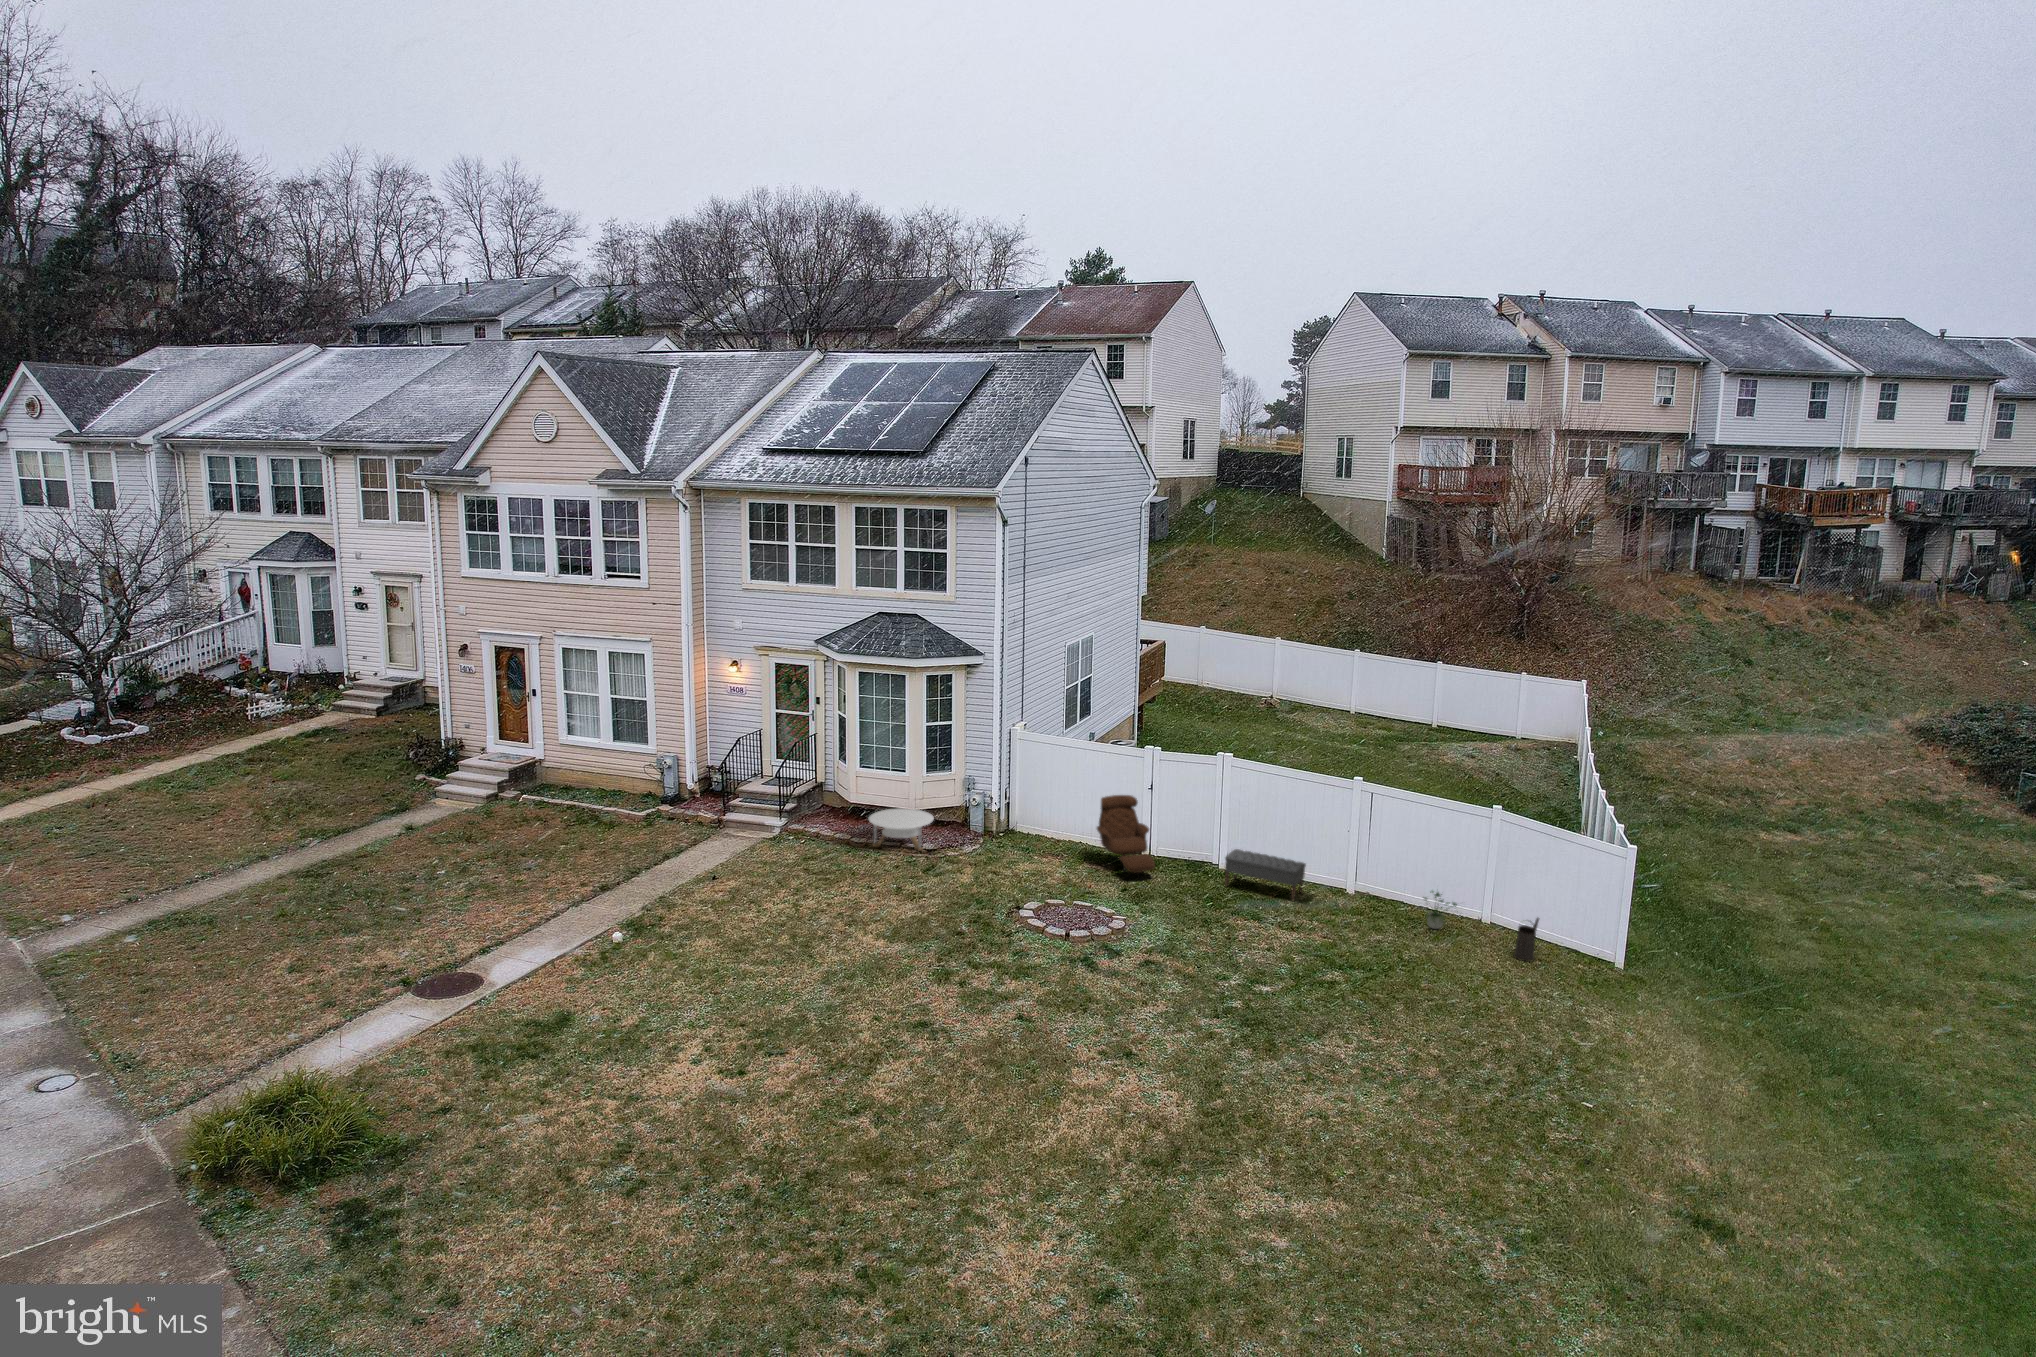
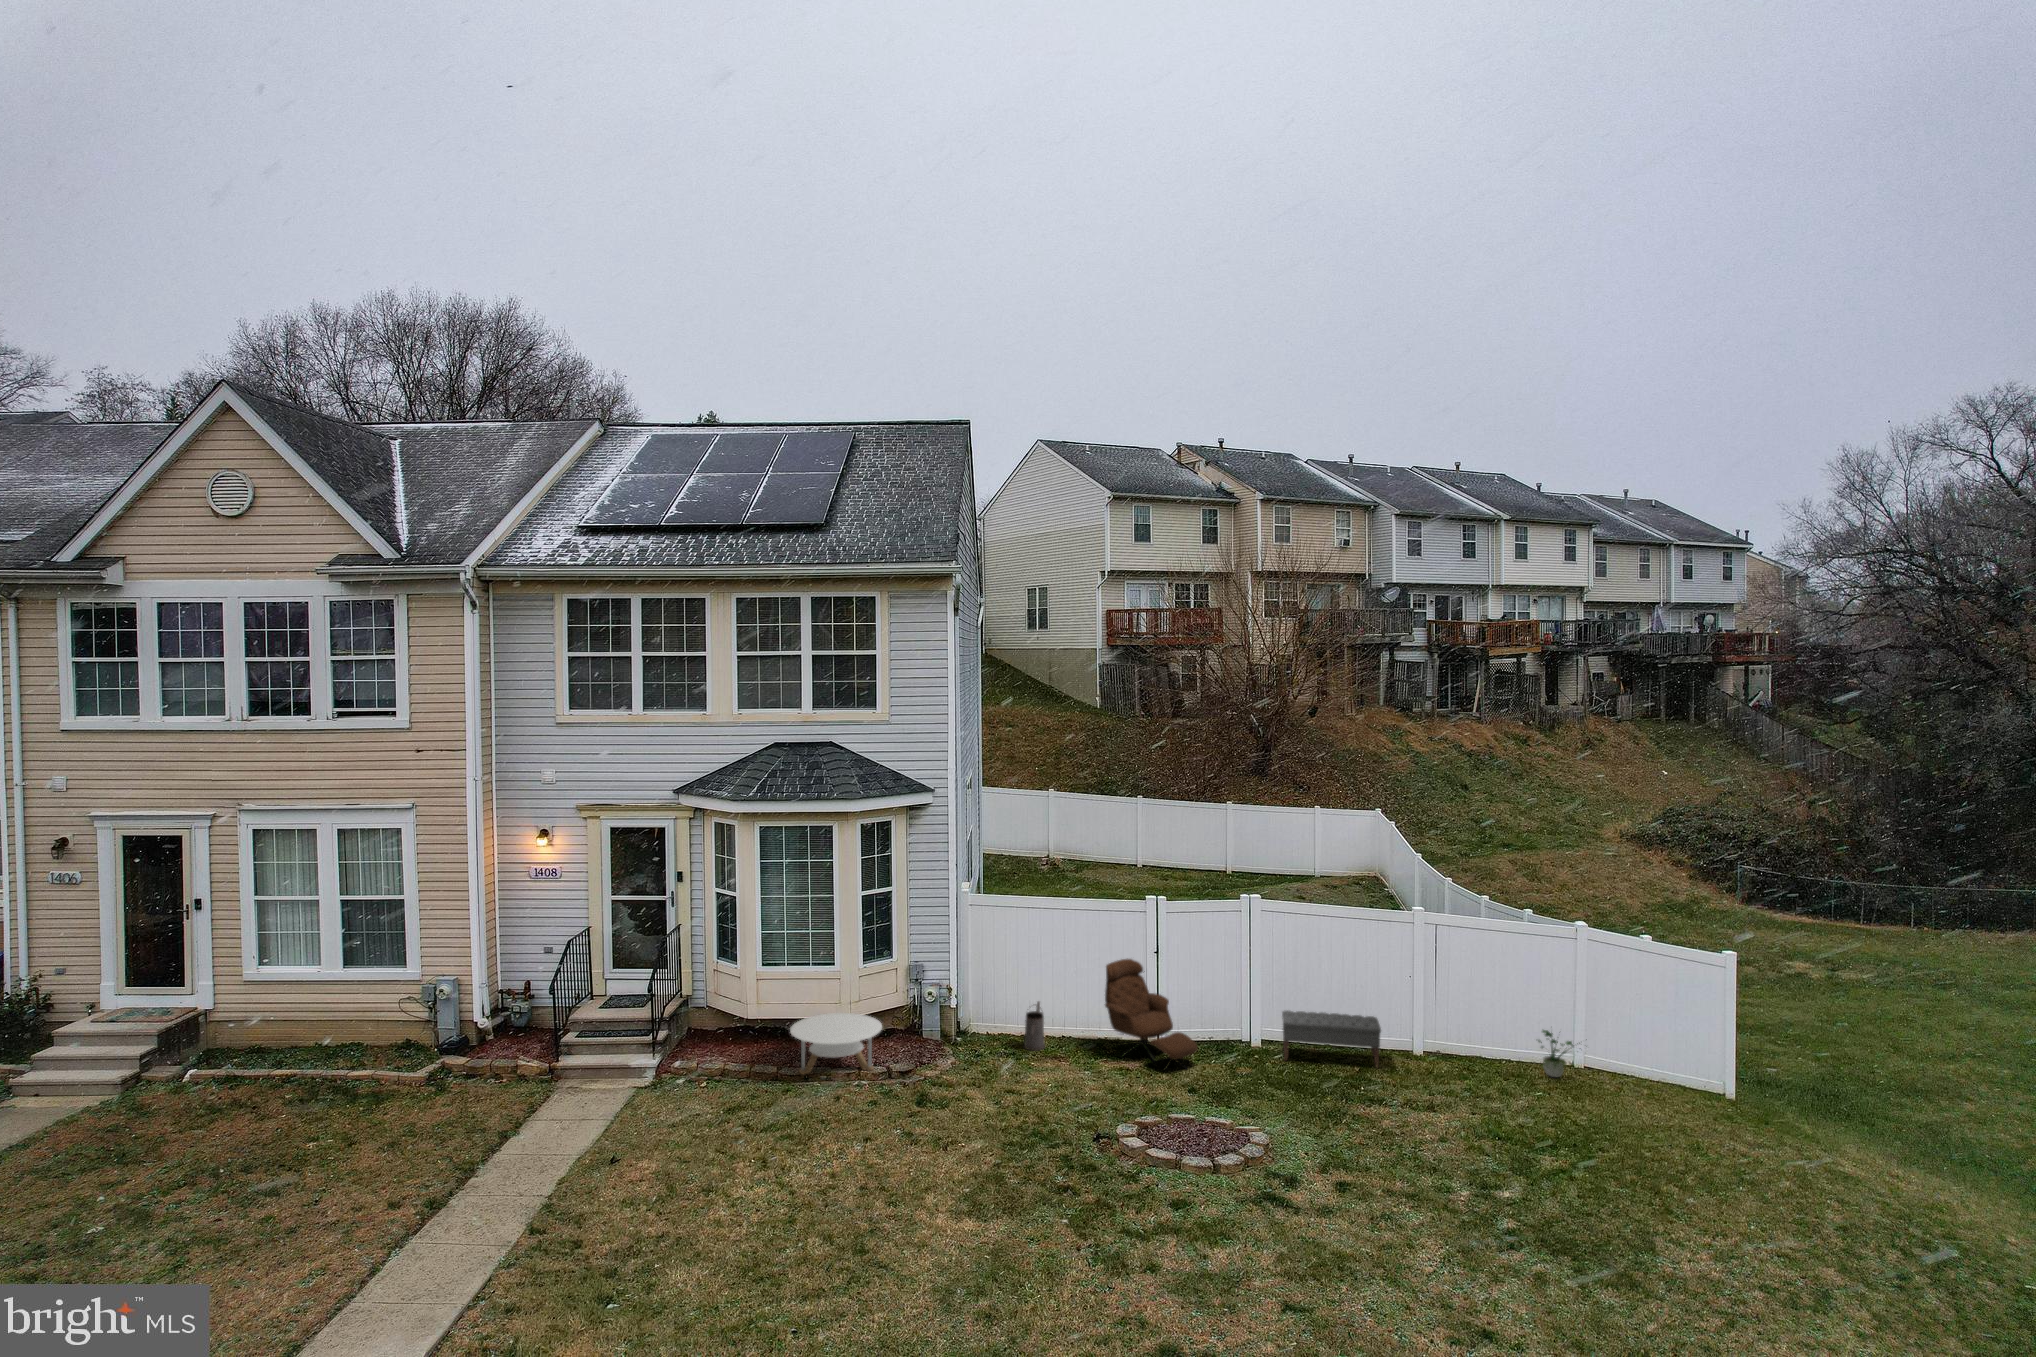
watering can: present [1513,918,1539,962] -> present [1024,1002,1045,1051]

